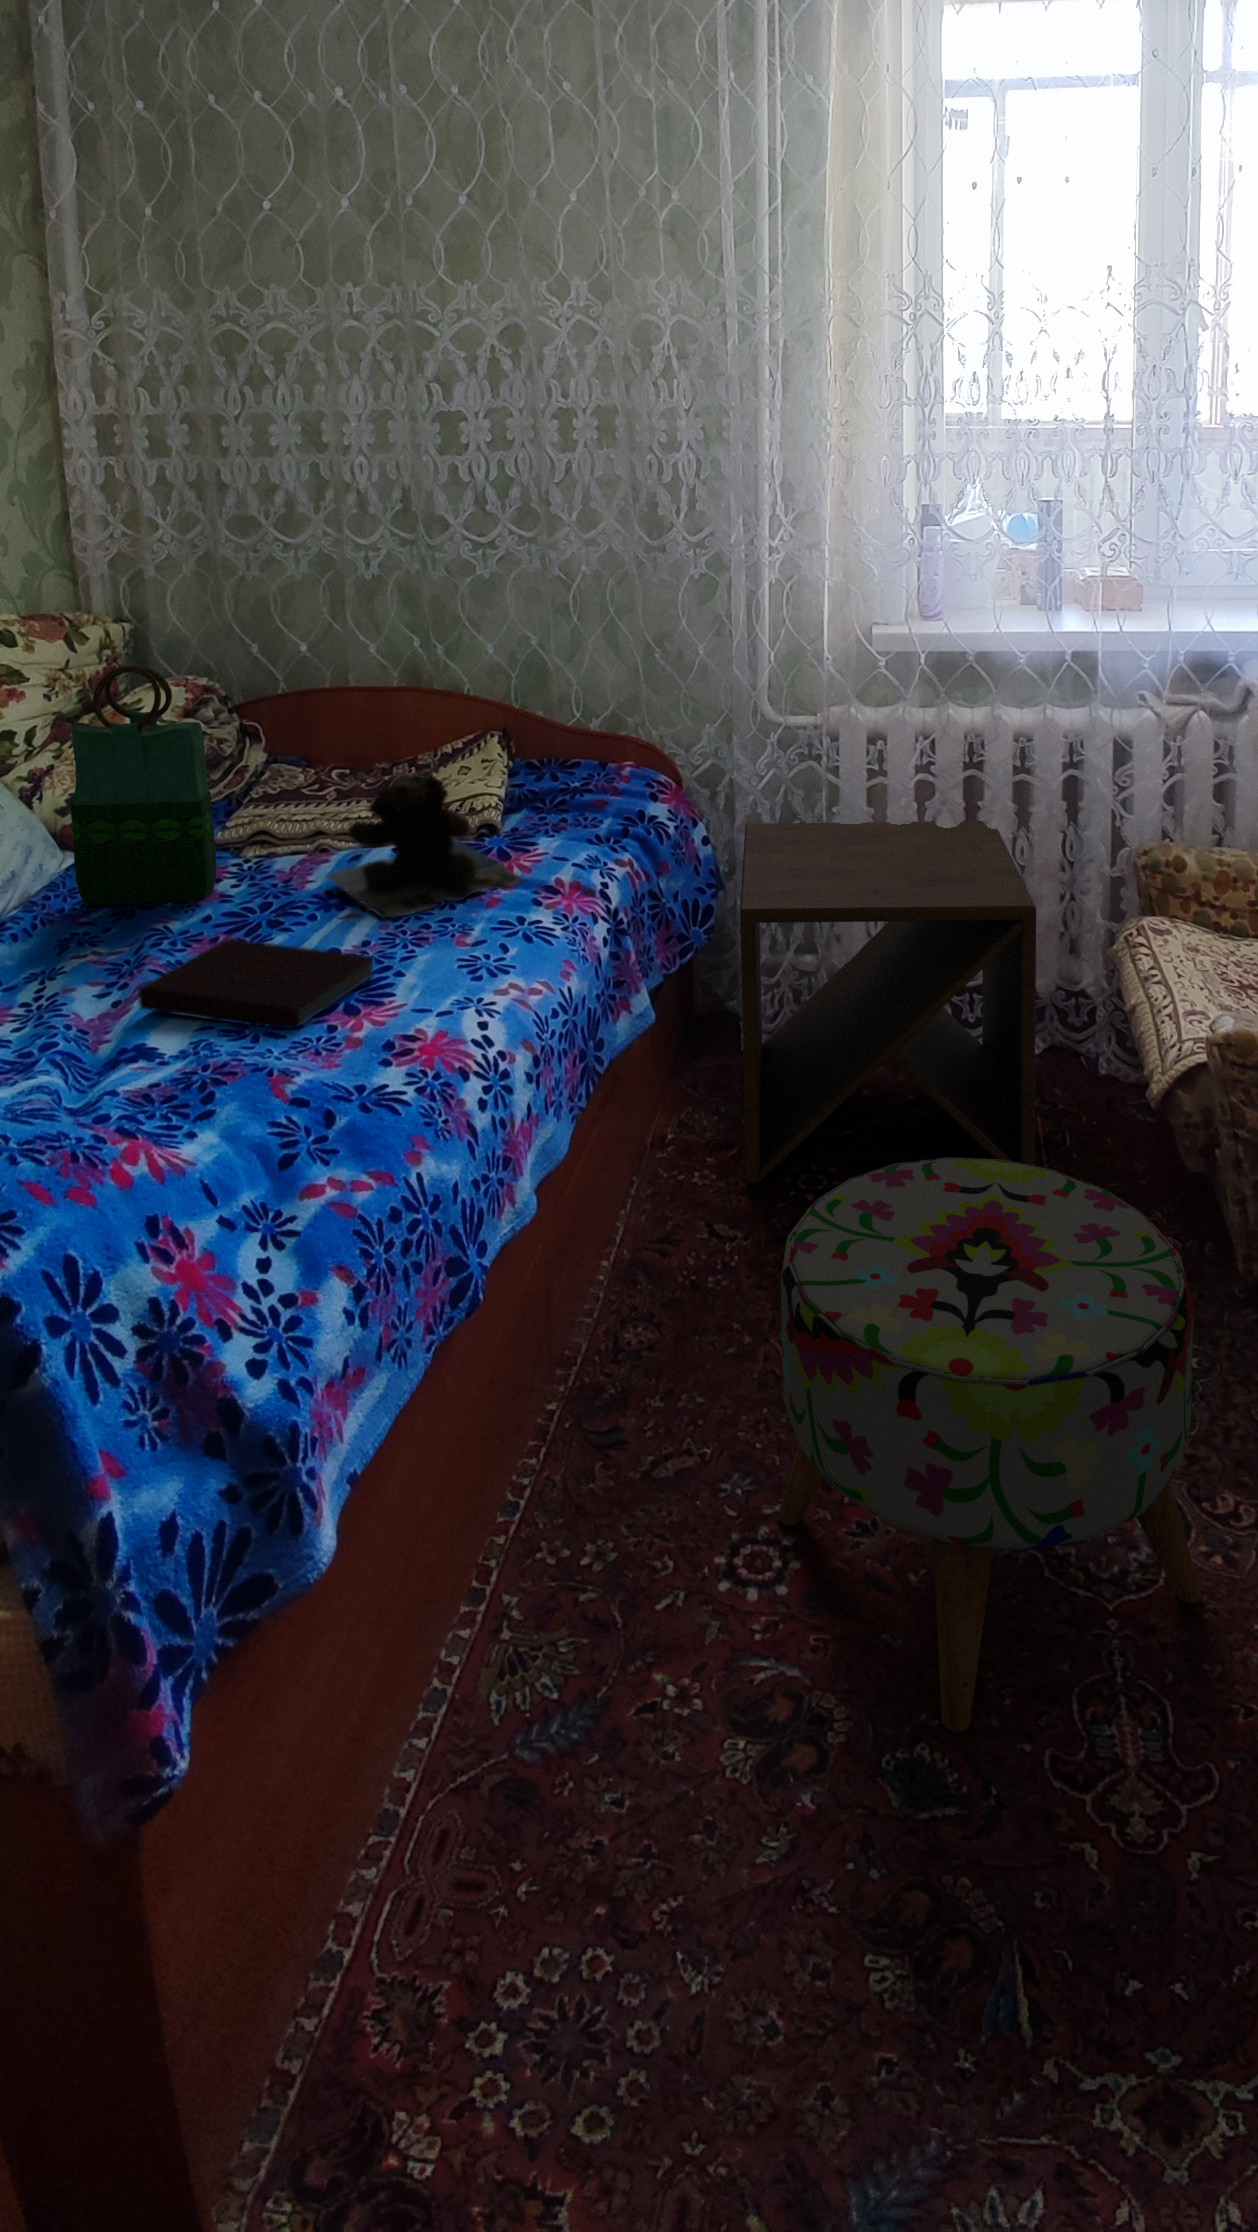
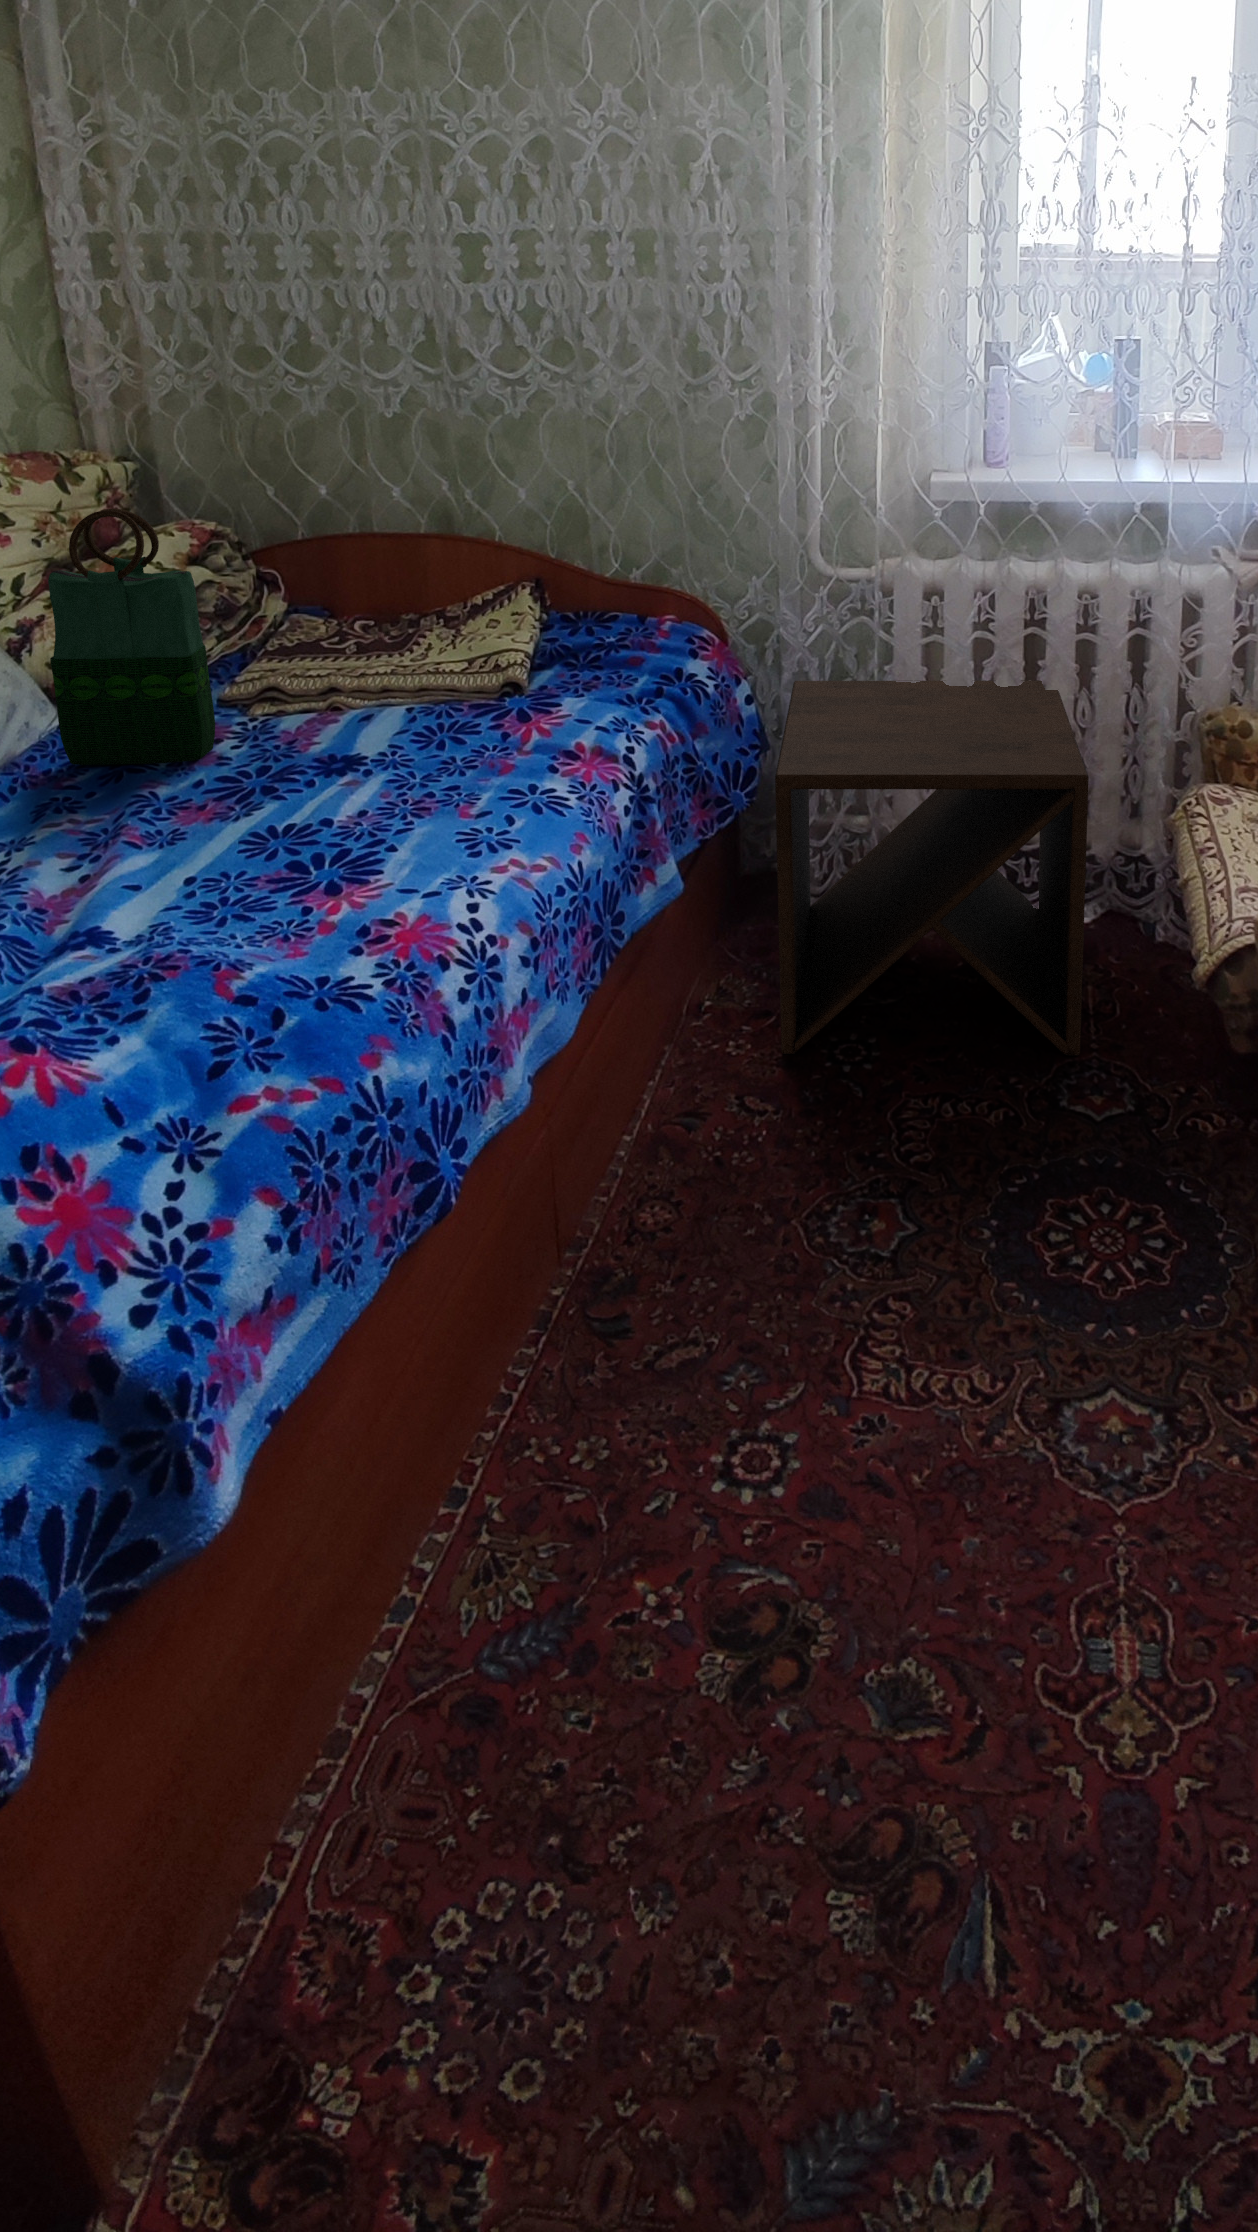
teddy bear: present [327,773,525,917] -> none [330,628,546,786]
notebook: present [138,938,376,1029] -> none [99,807,366,914]
ottoman: present [778,1157,1202,1732] -> none [779,1048,1217,1648]

